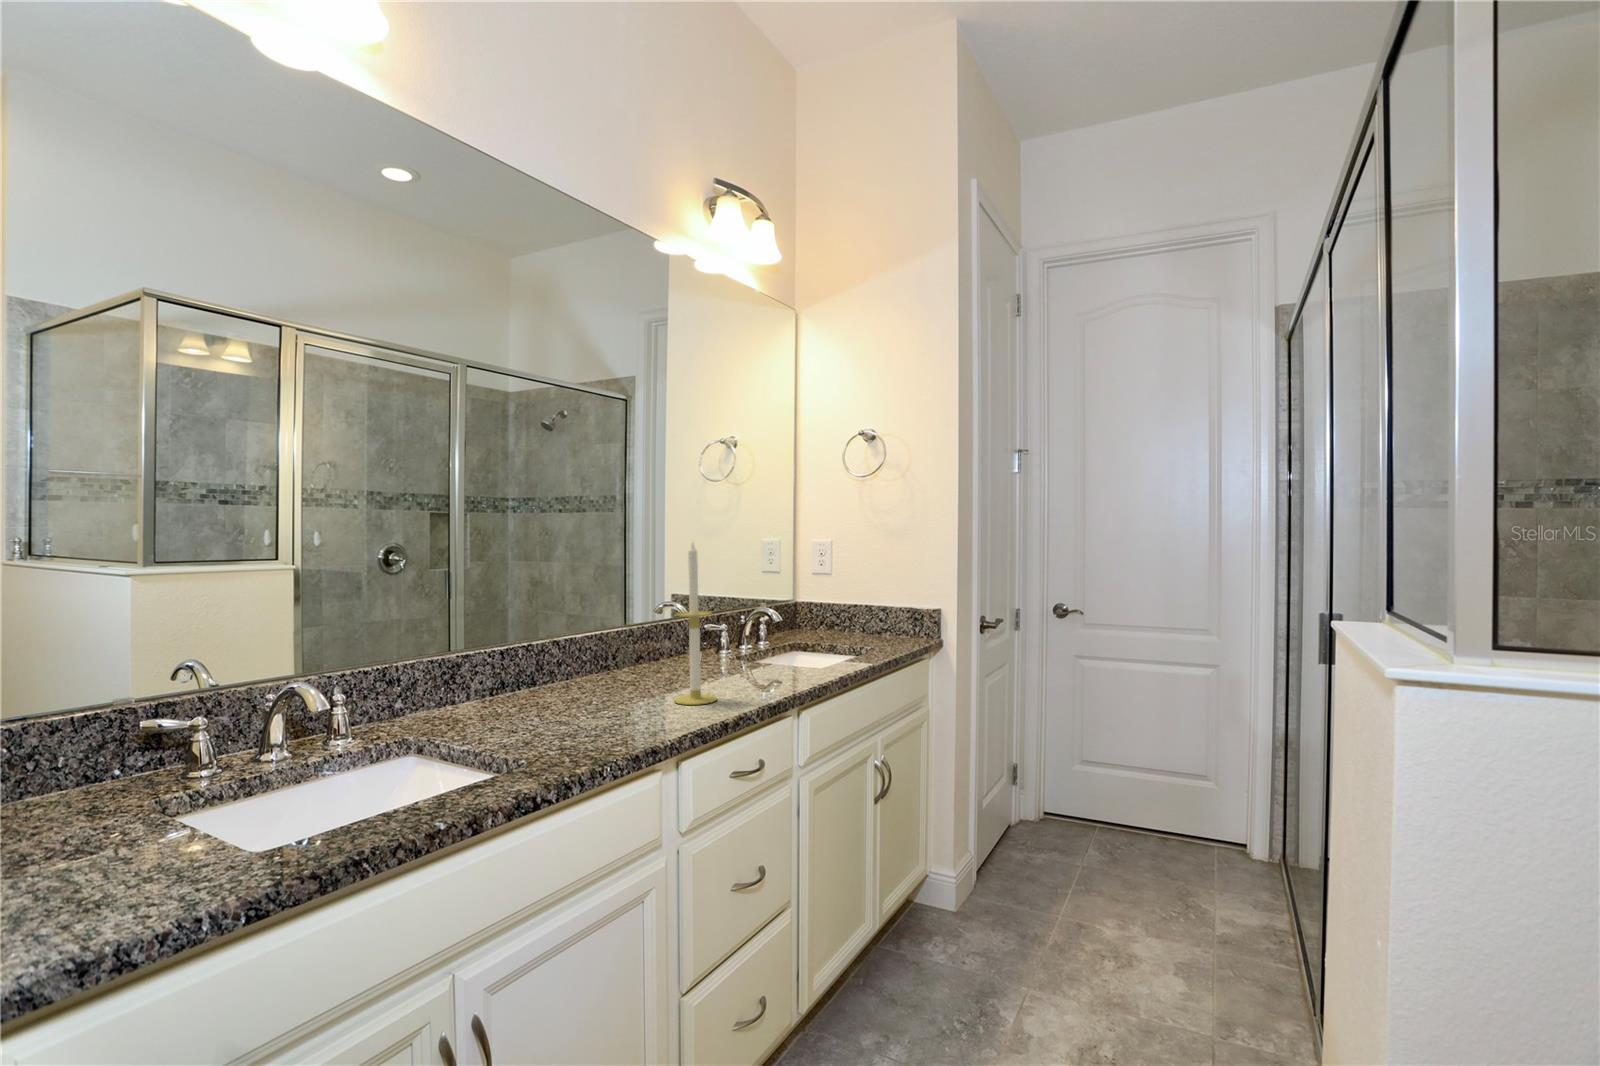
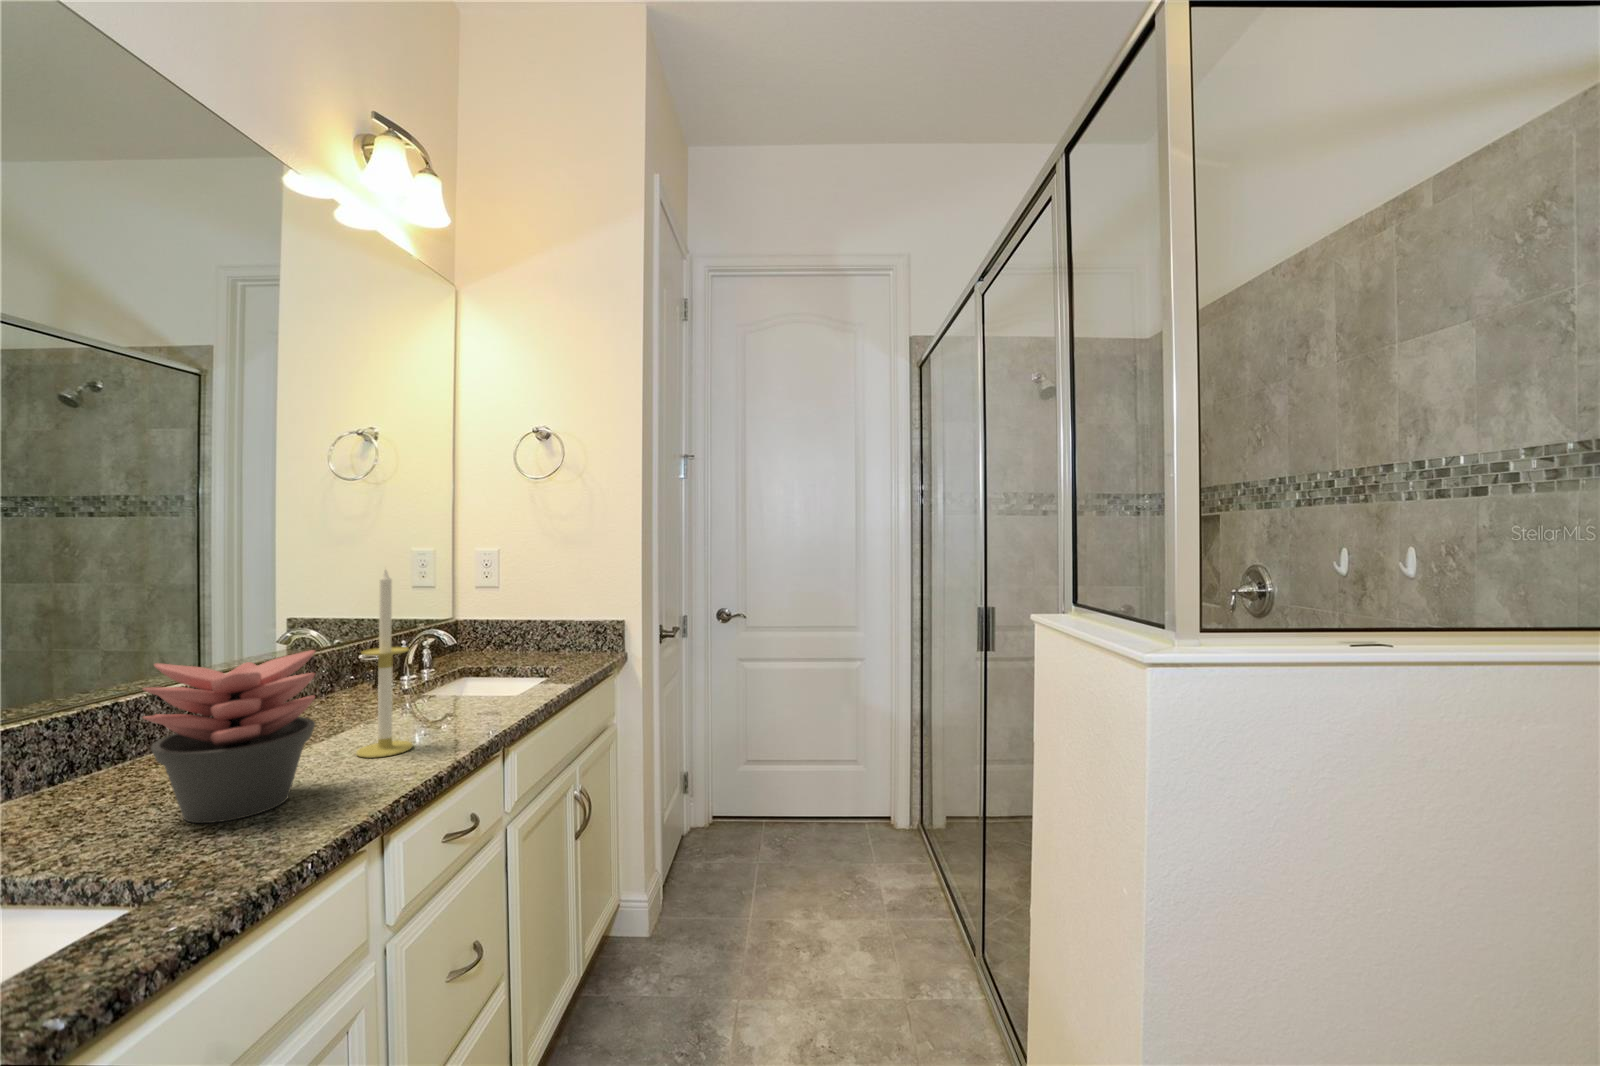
succulent plant: none [522,607,636,733] -> present [143,650,315,823]

